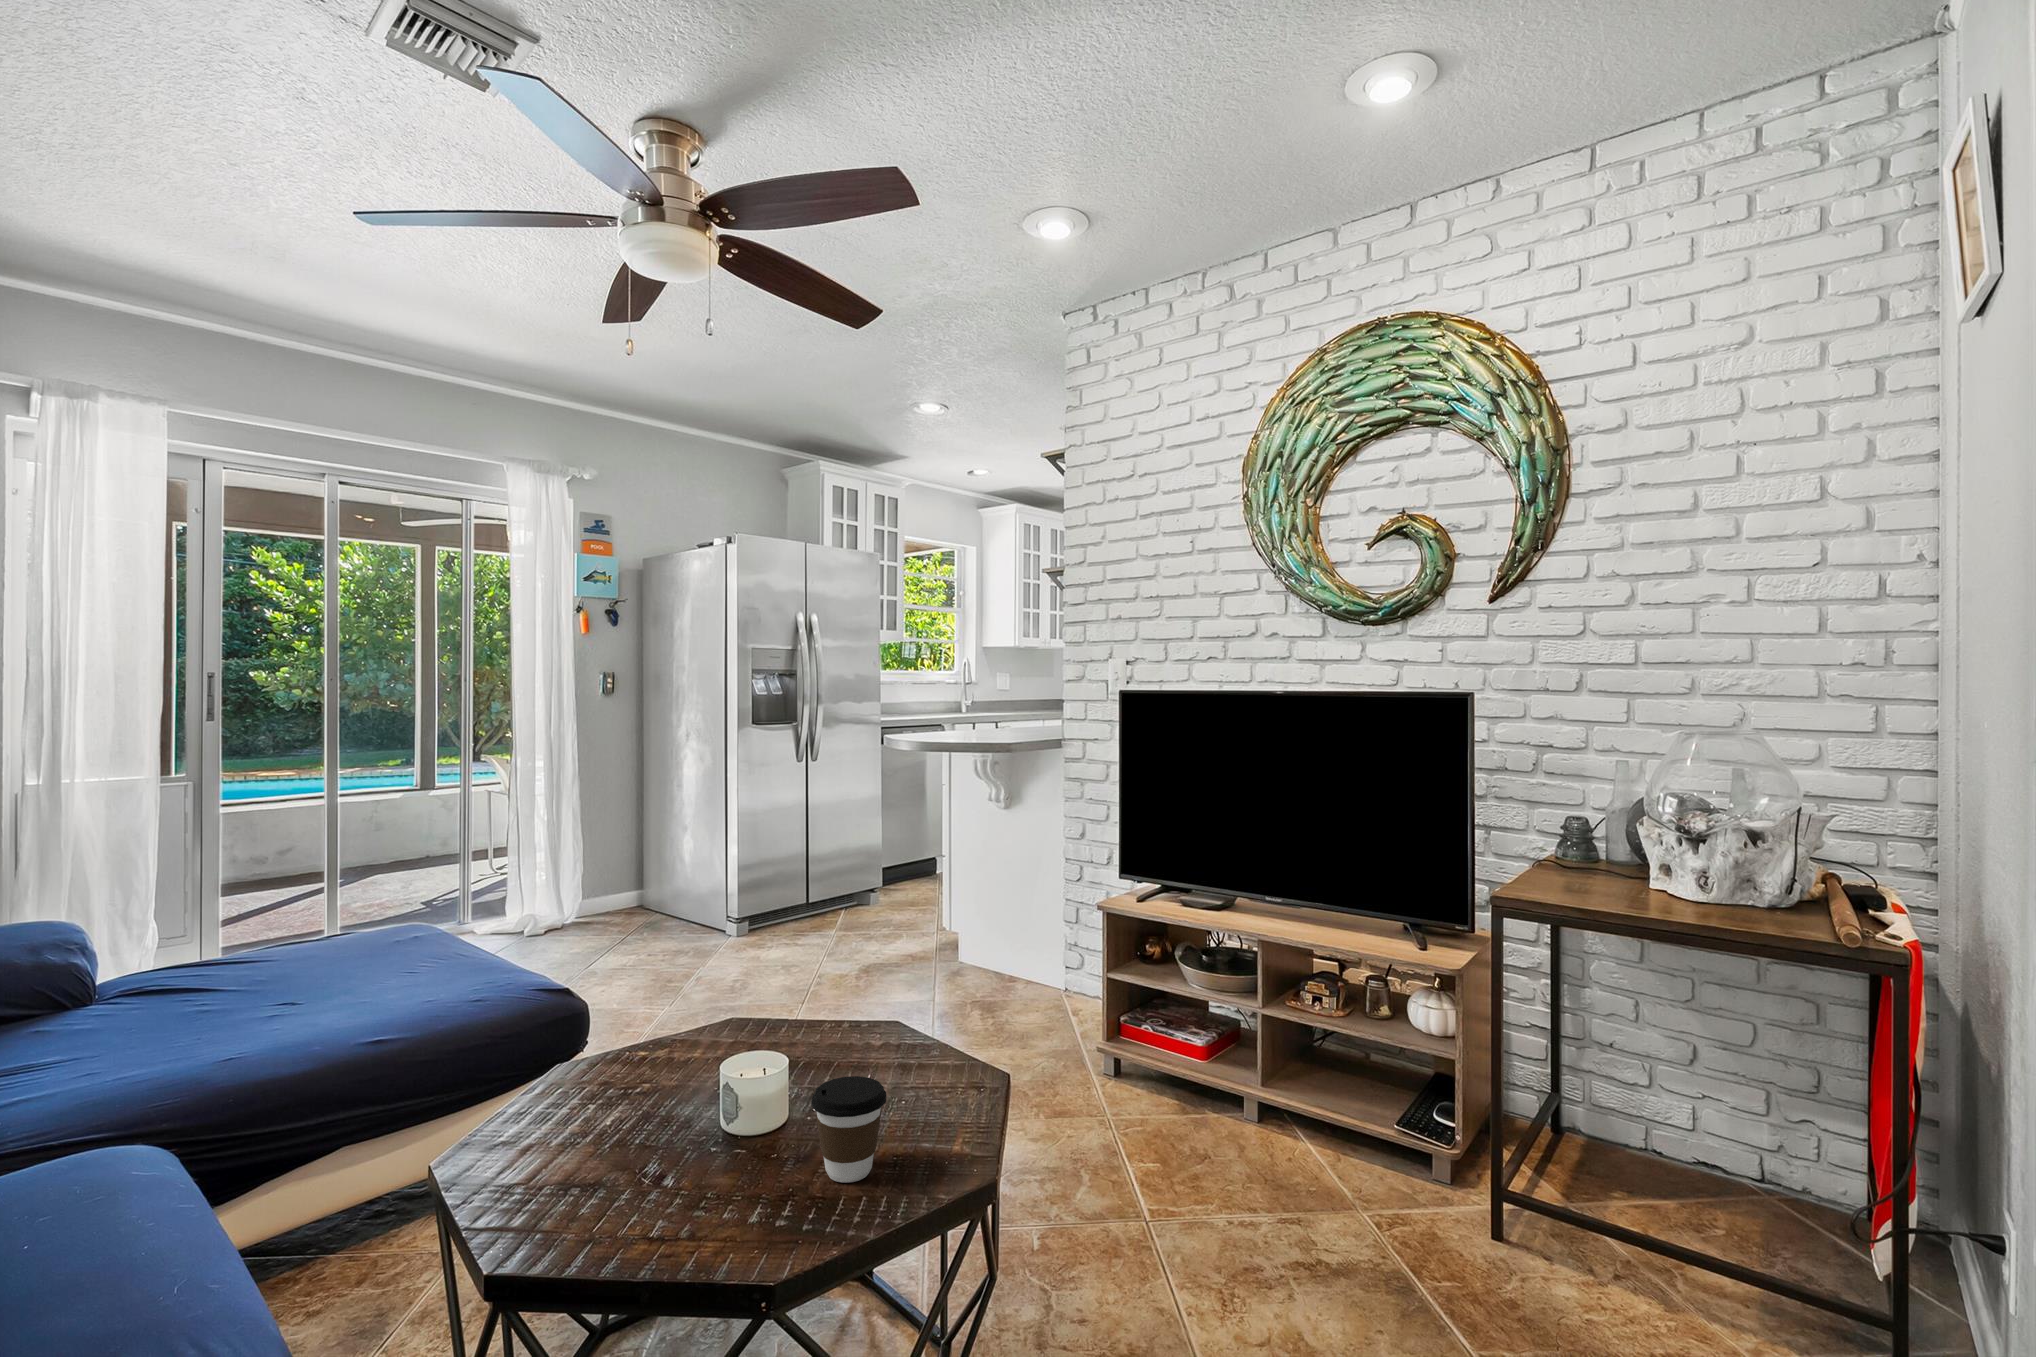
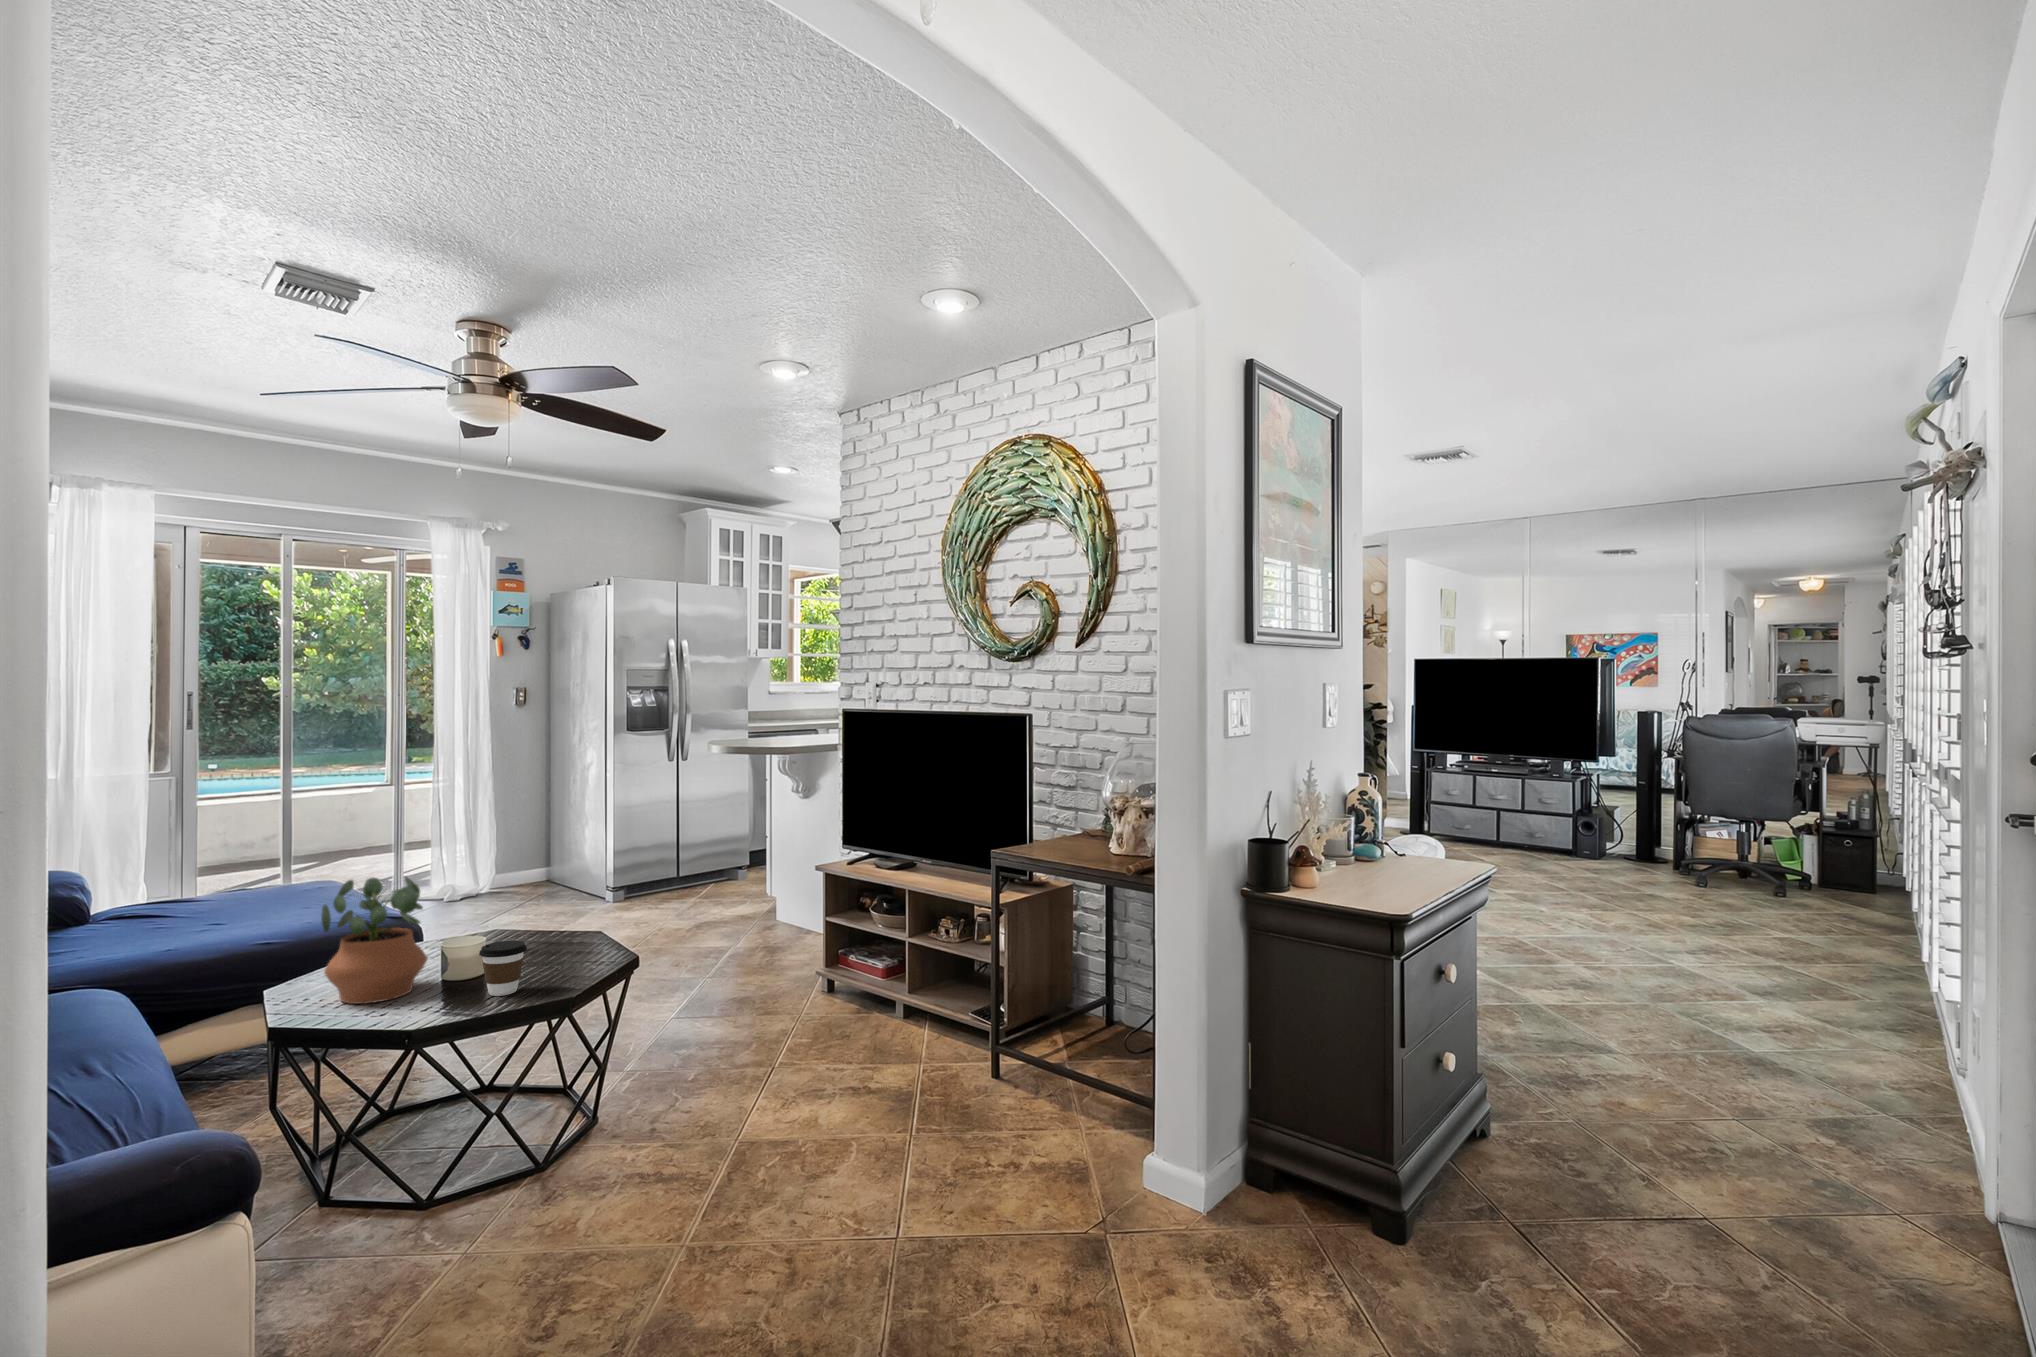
potted plant: none [543,967,709,1207] -> present [321,877,428,1004]

